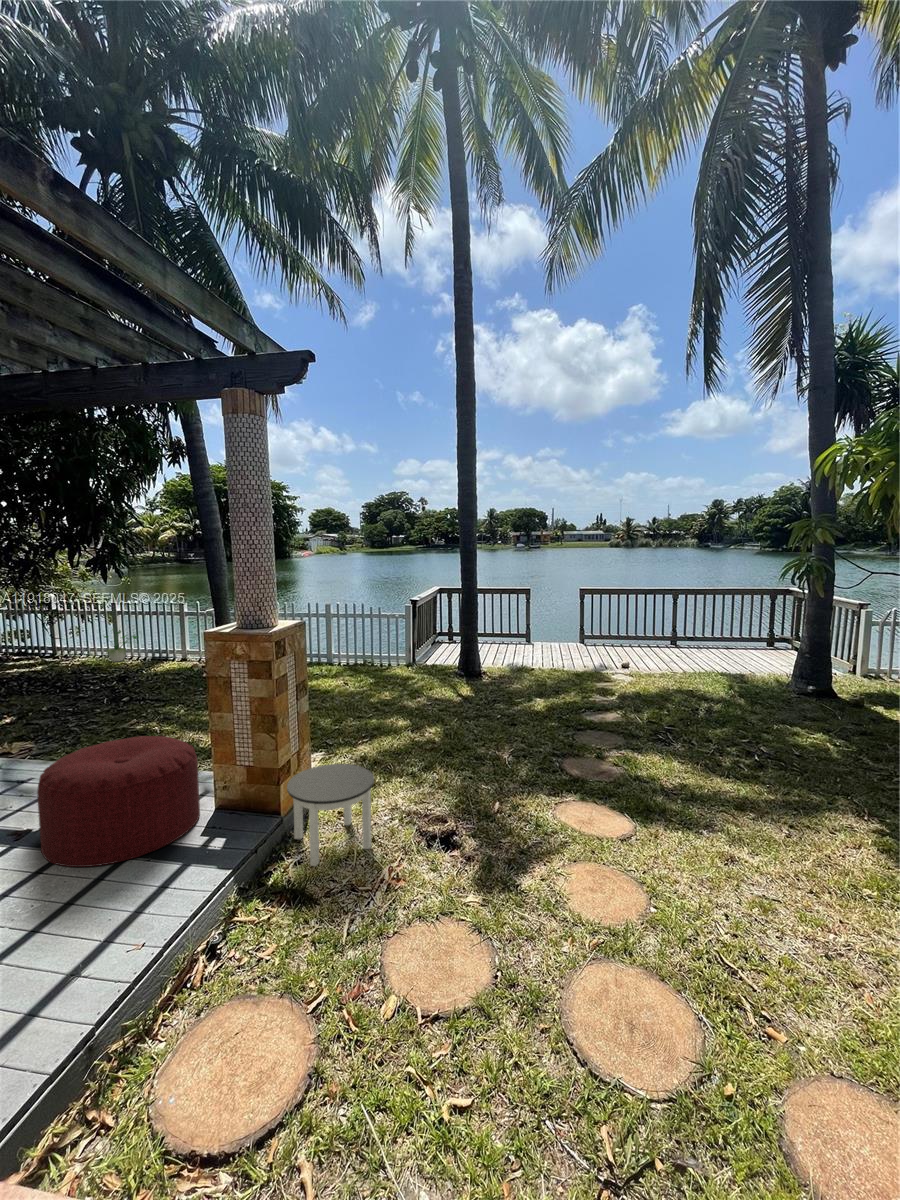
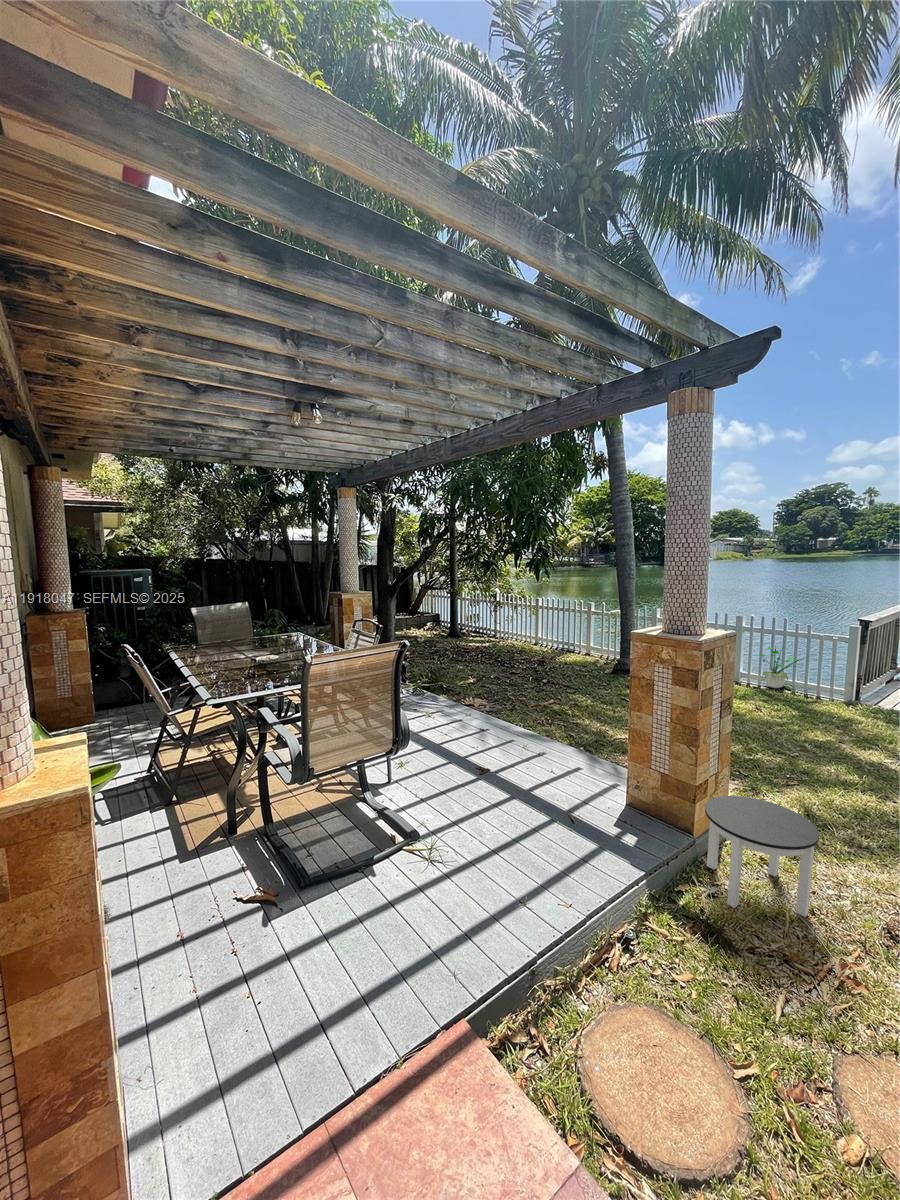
potted plant: present [104,629,137,662] -> present [760,646,803,688]
ottoman: present [37,736,200,867] -> none [491,716,613,825]

